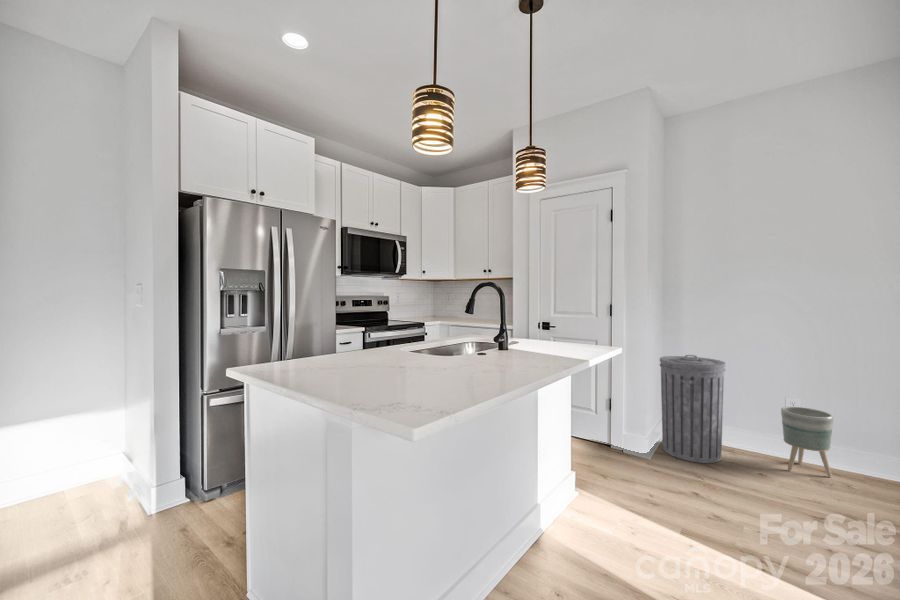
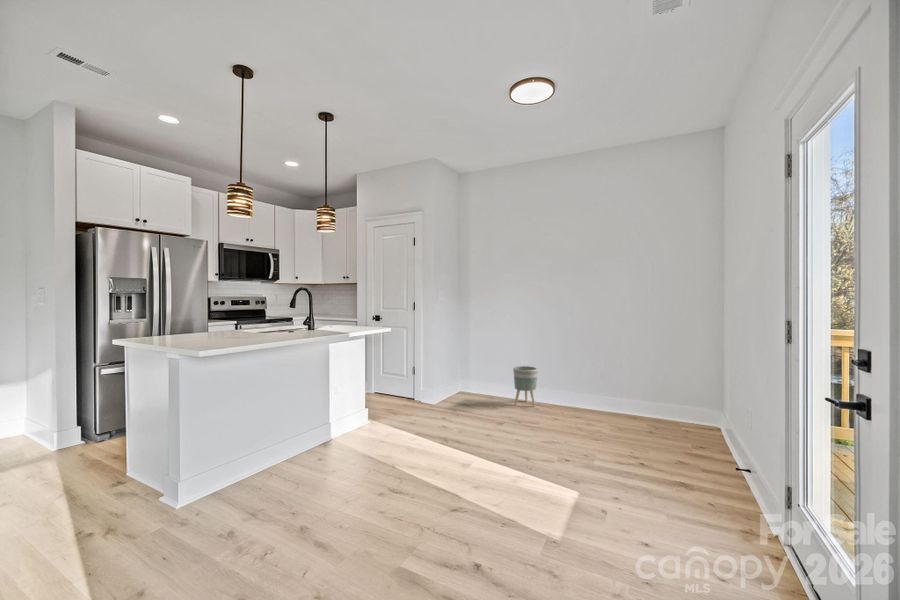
trash can: present [660,355,725,463] -> none [448,335,485,404]

